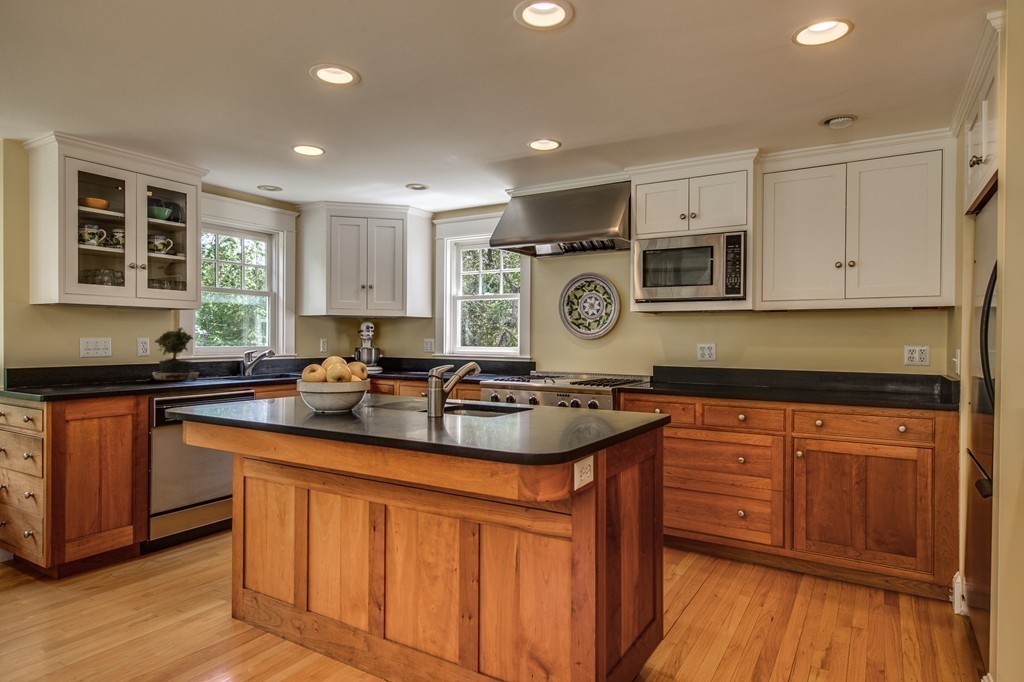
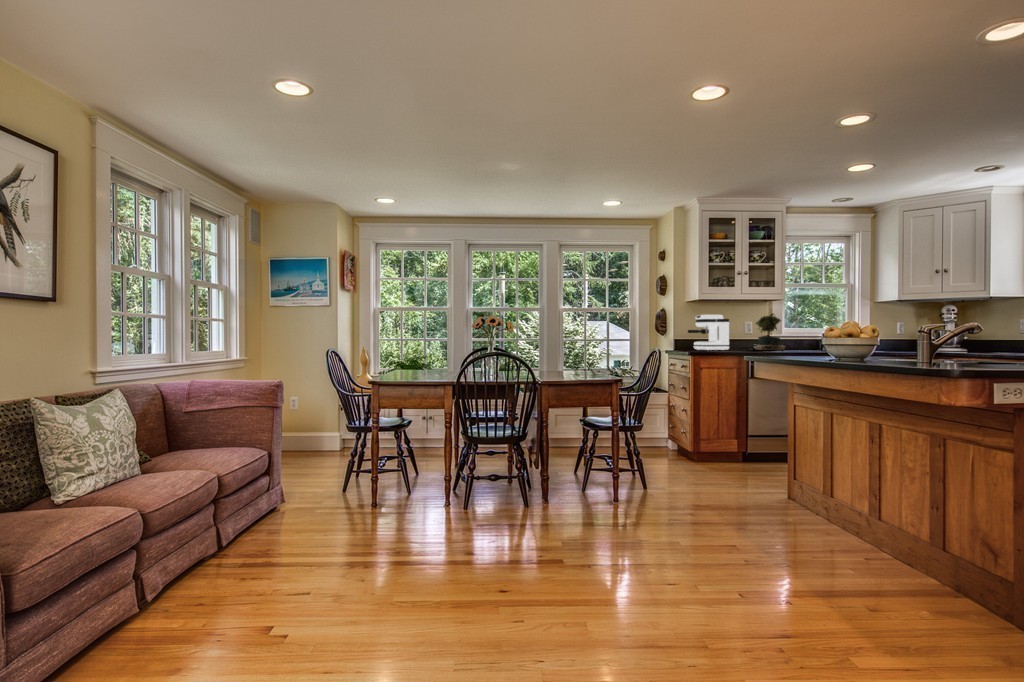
coffee maker: none [37,328,116,387] -> present [688,315,729,350]

